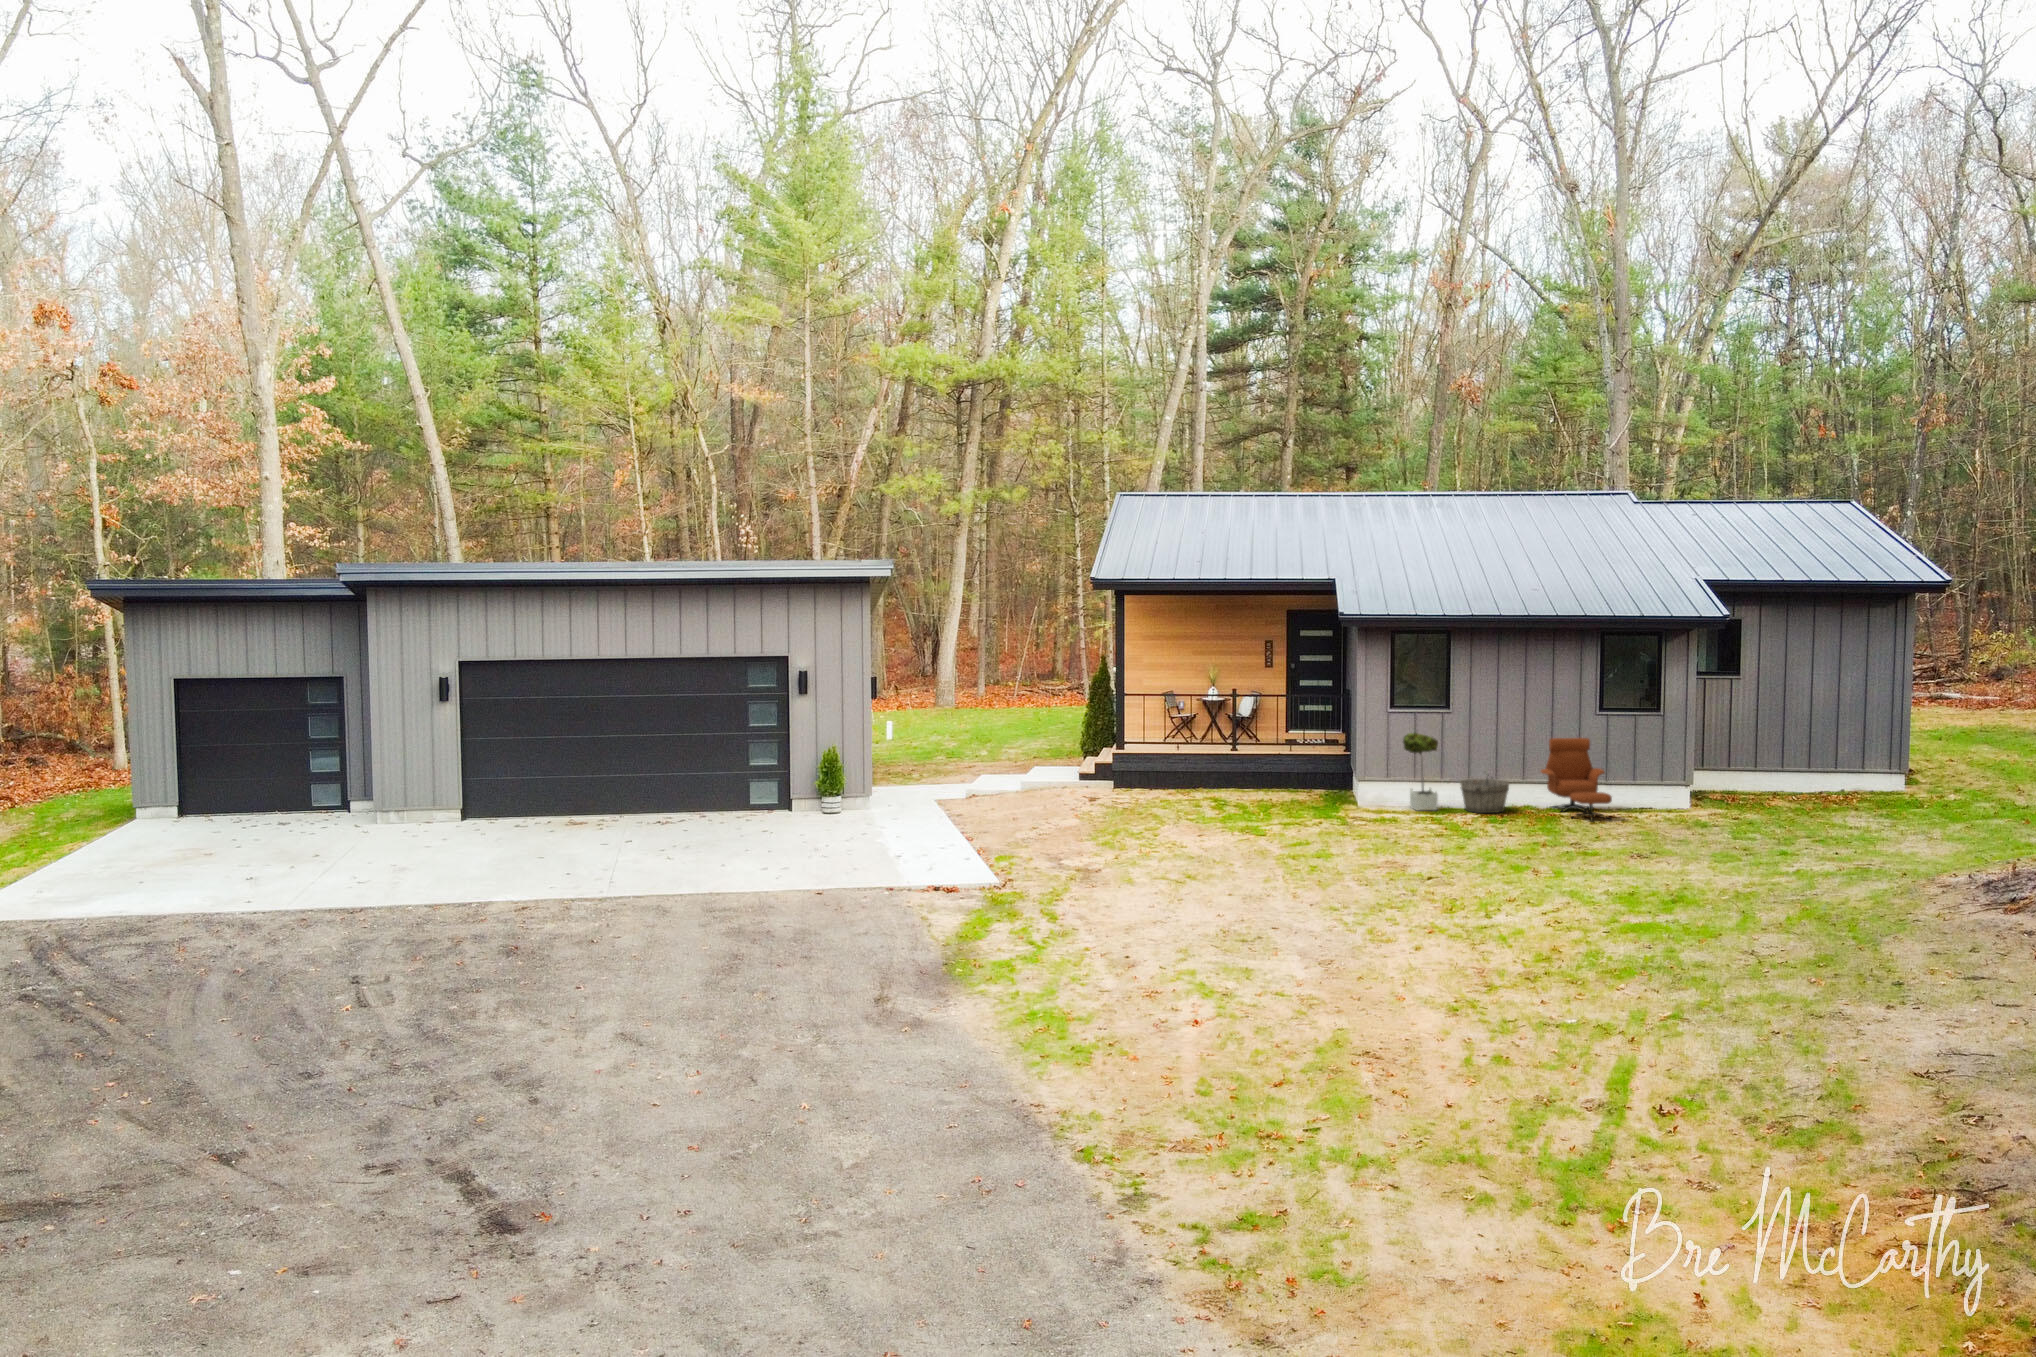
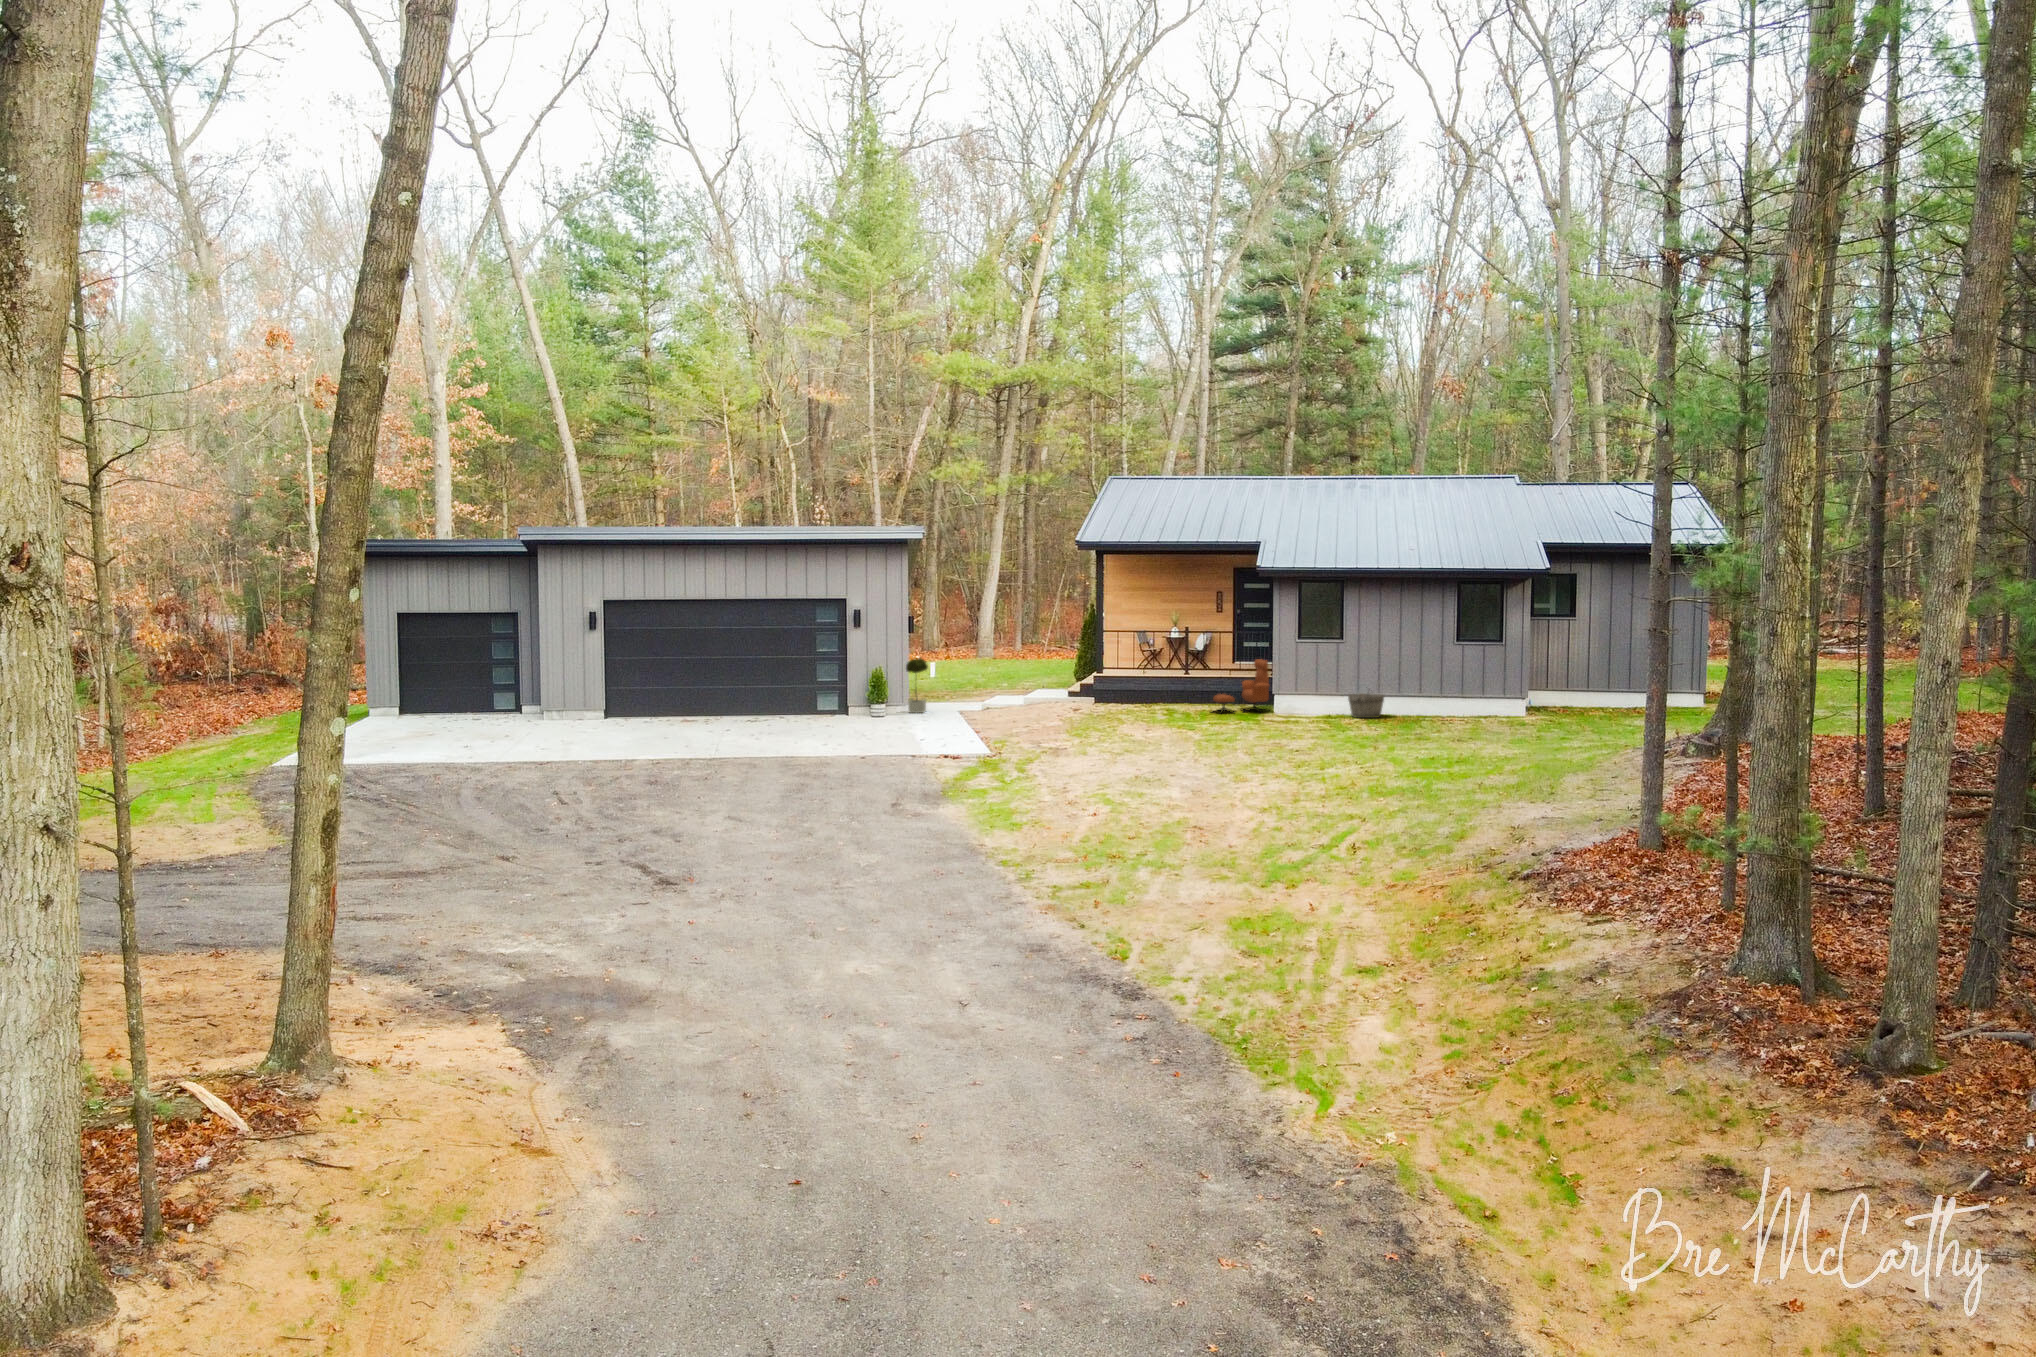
potted tree: present [1403,733,1438,810] -> present [906,658,928,713]
lounge chair: present [1541,738,1612,820] -> present [1213,659,1269,713]

